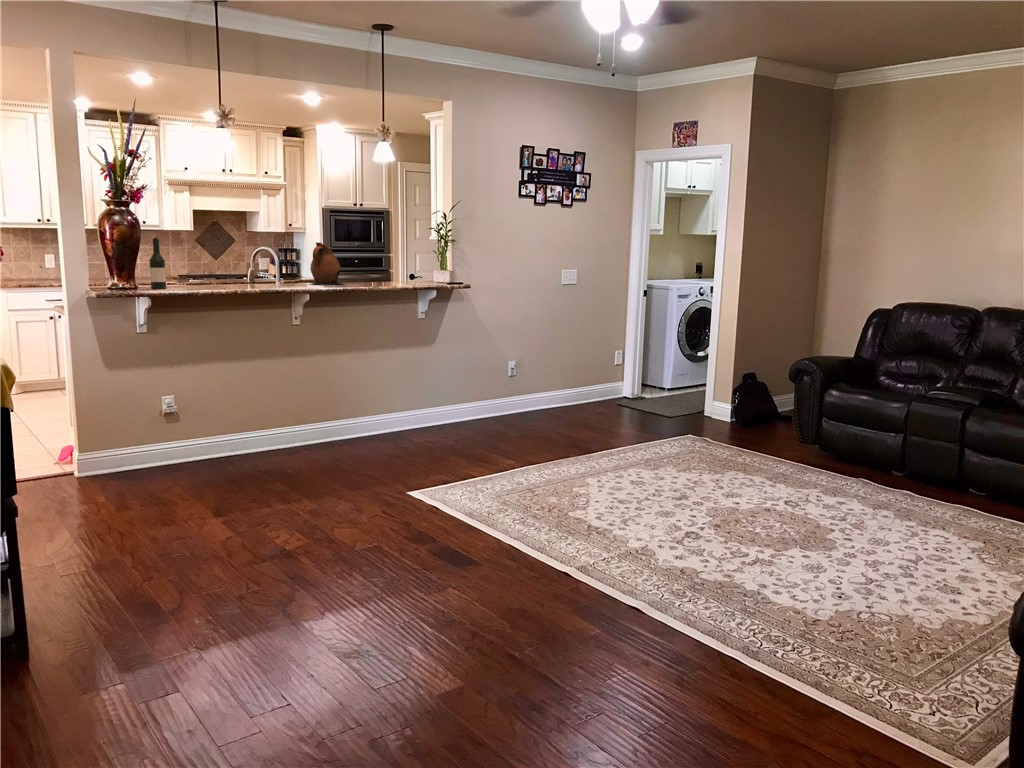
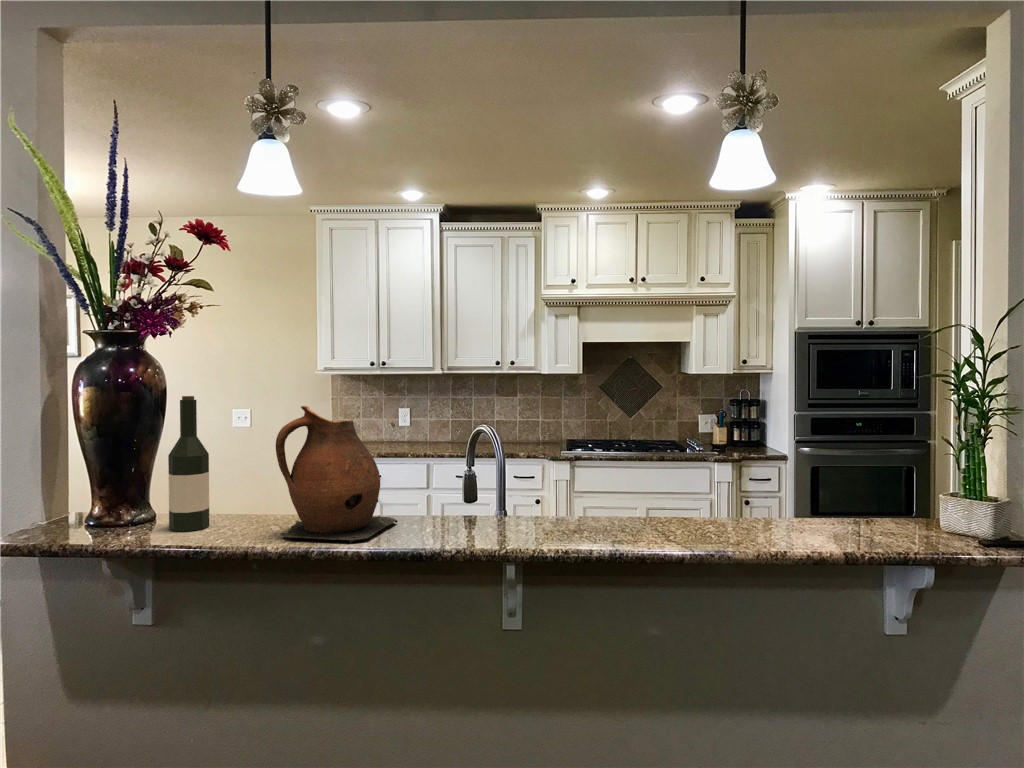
ceramic pitcher: present [310,242,345,284] -> present [276,406,397,543]

